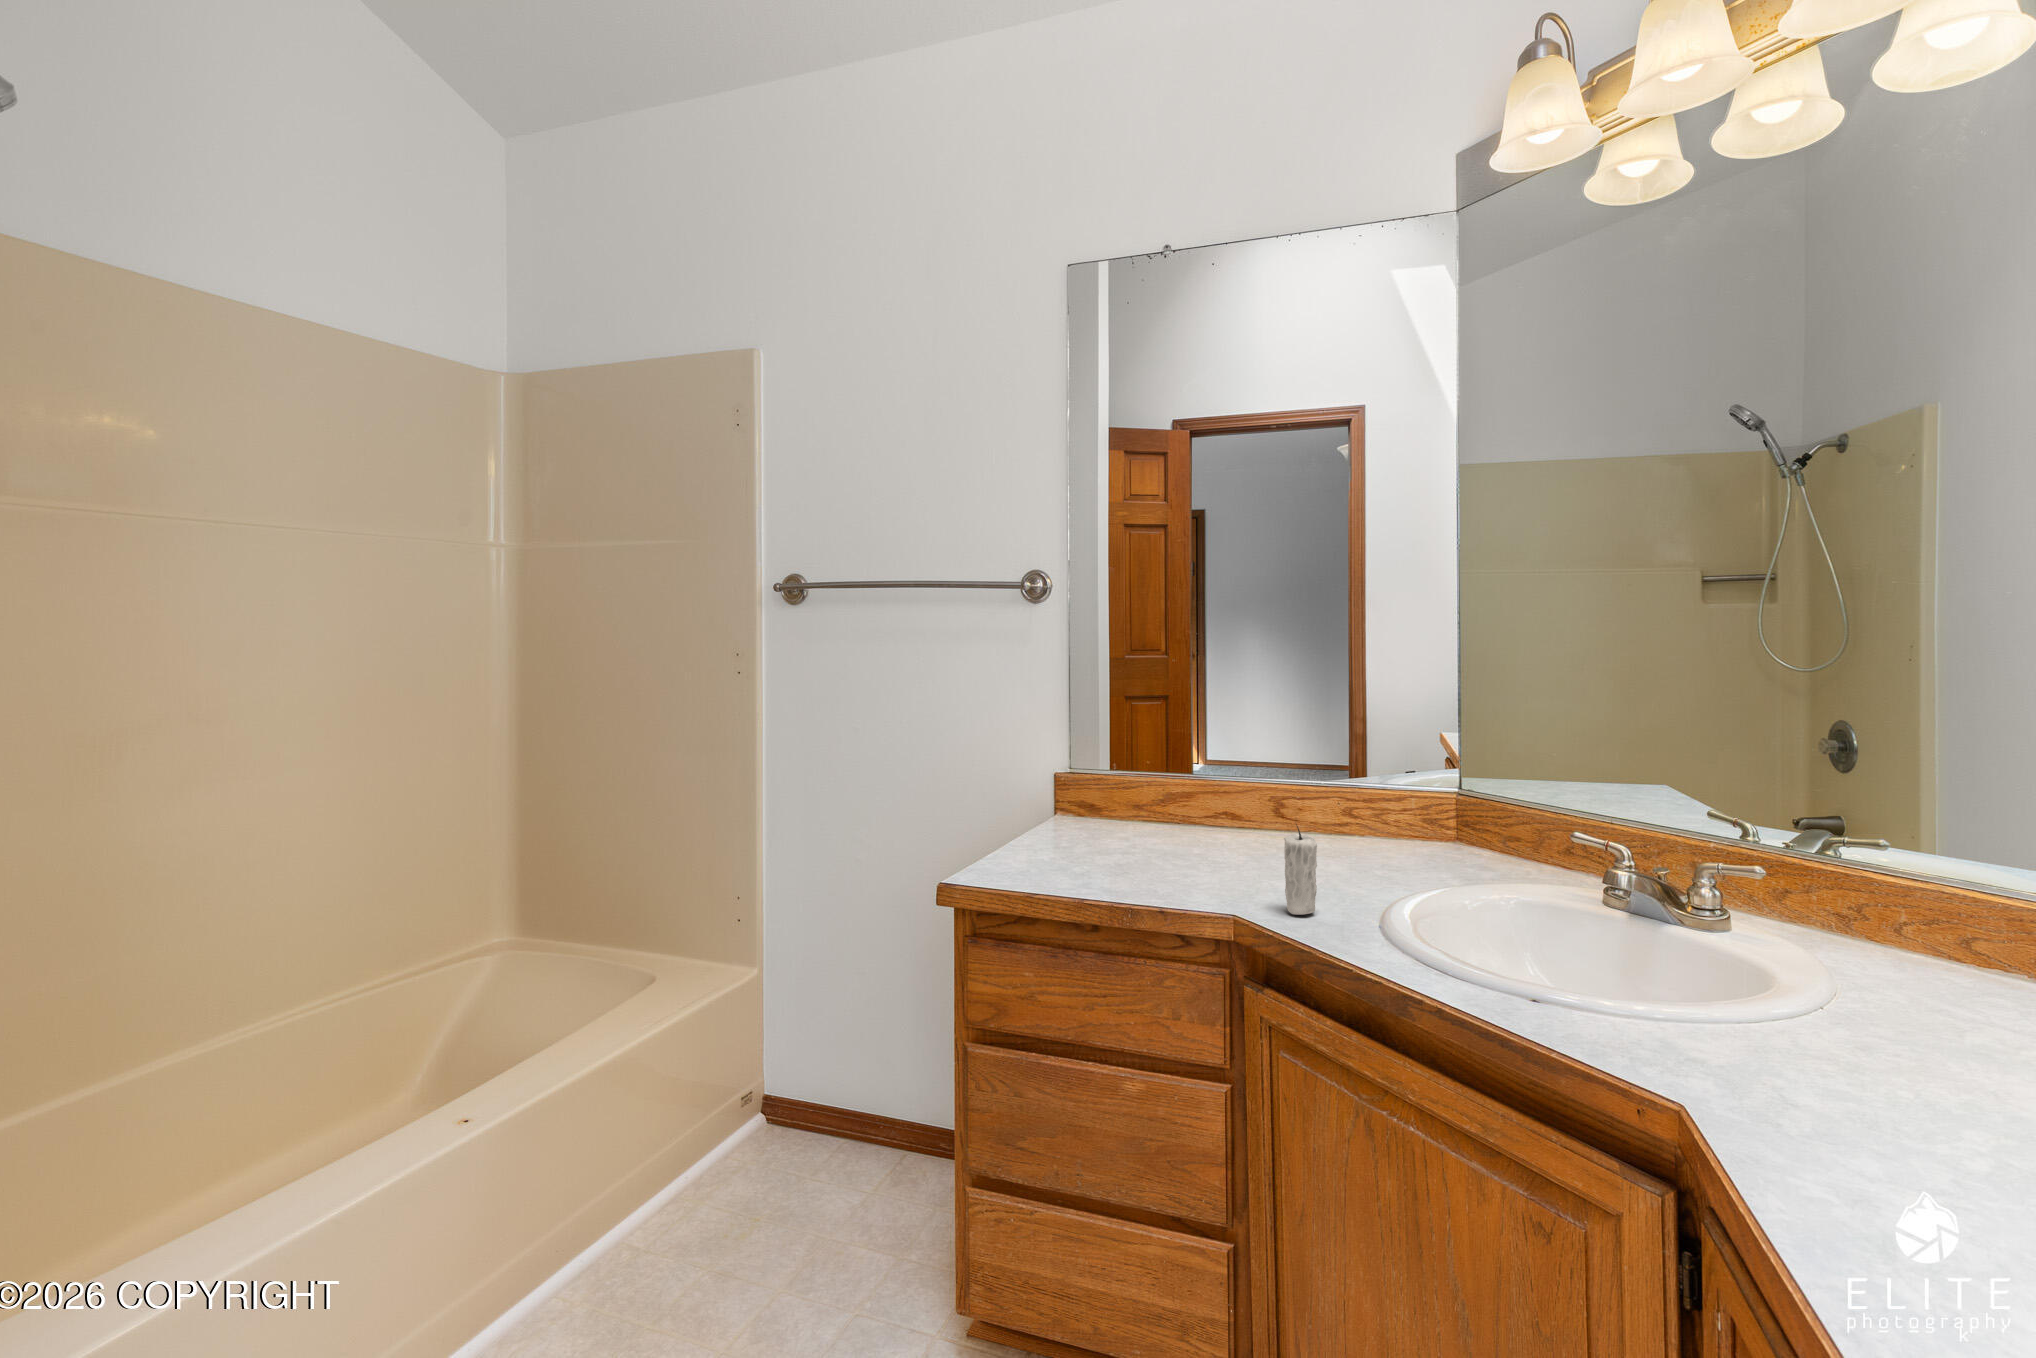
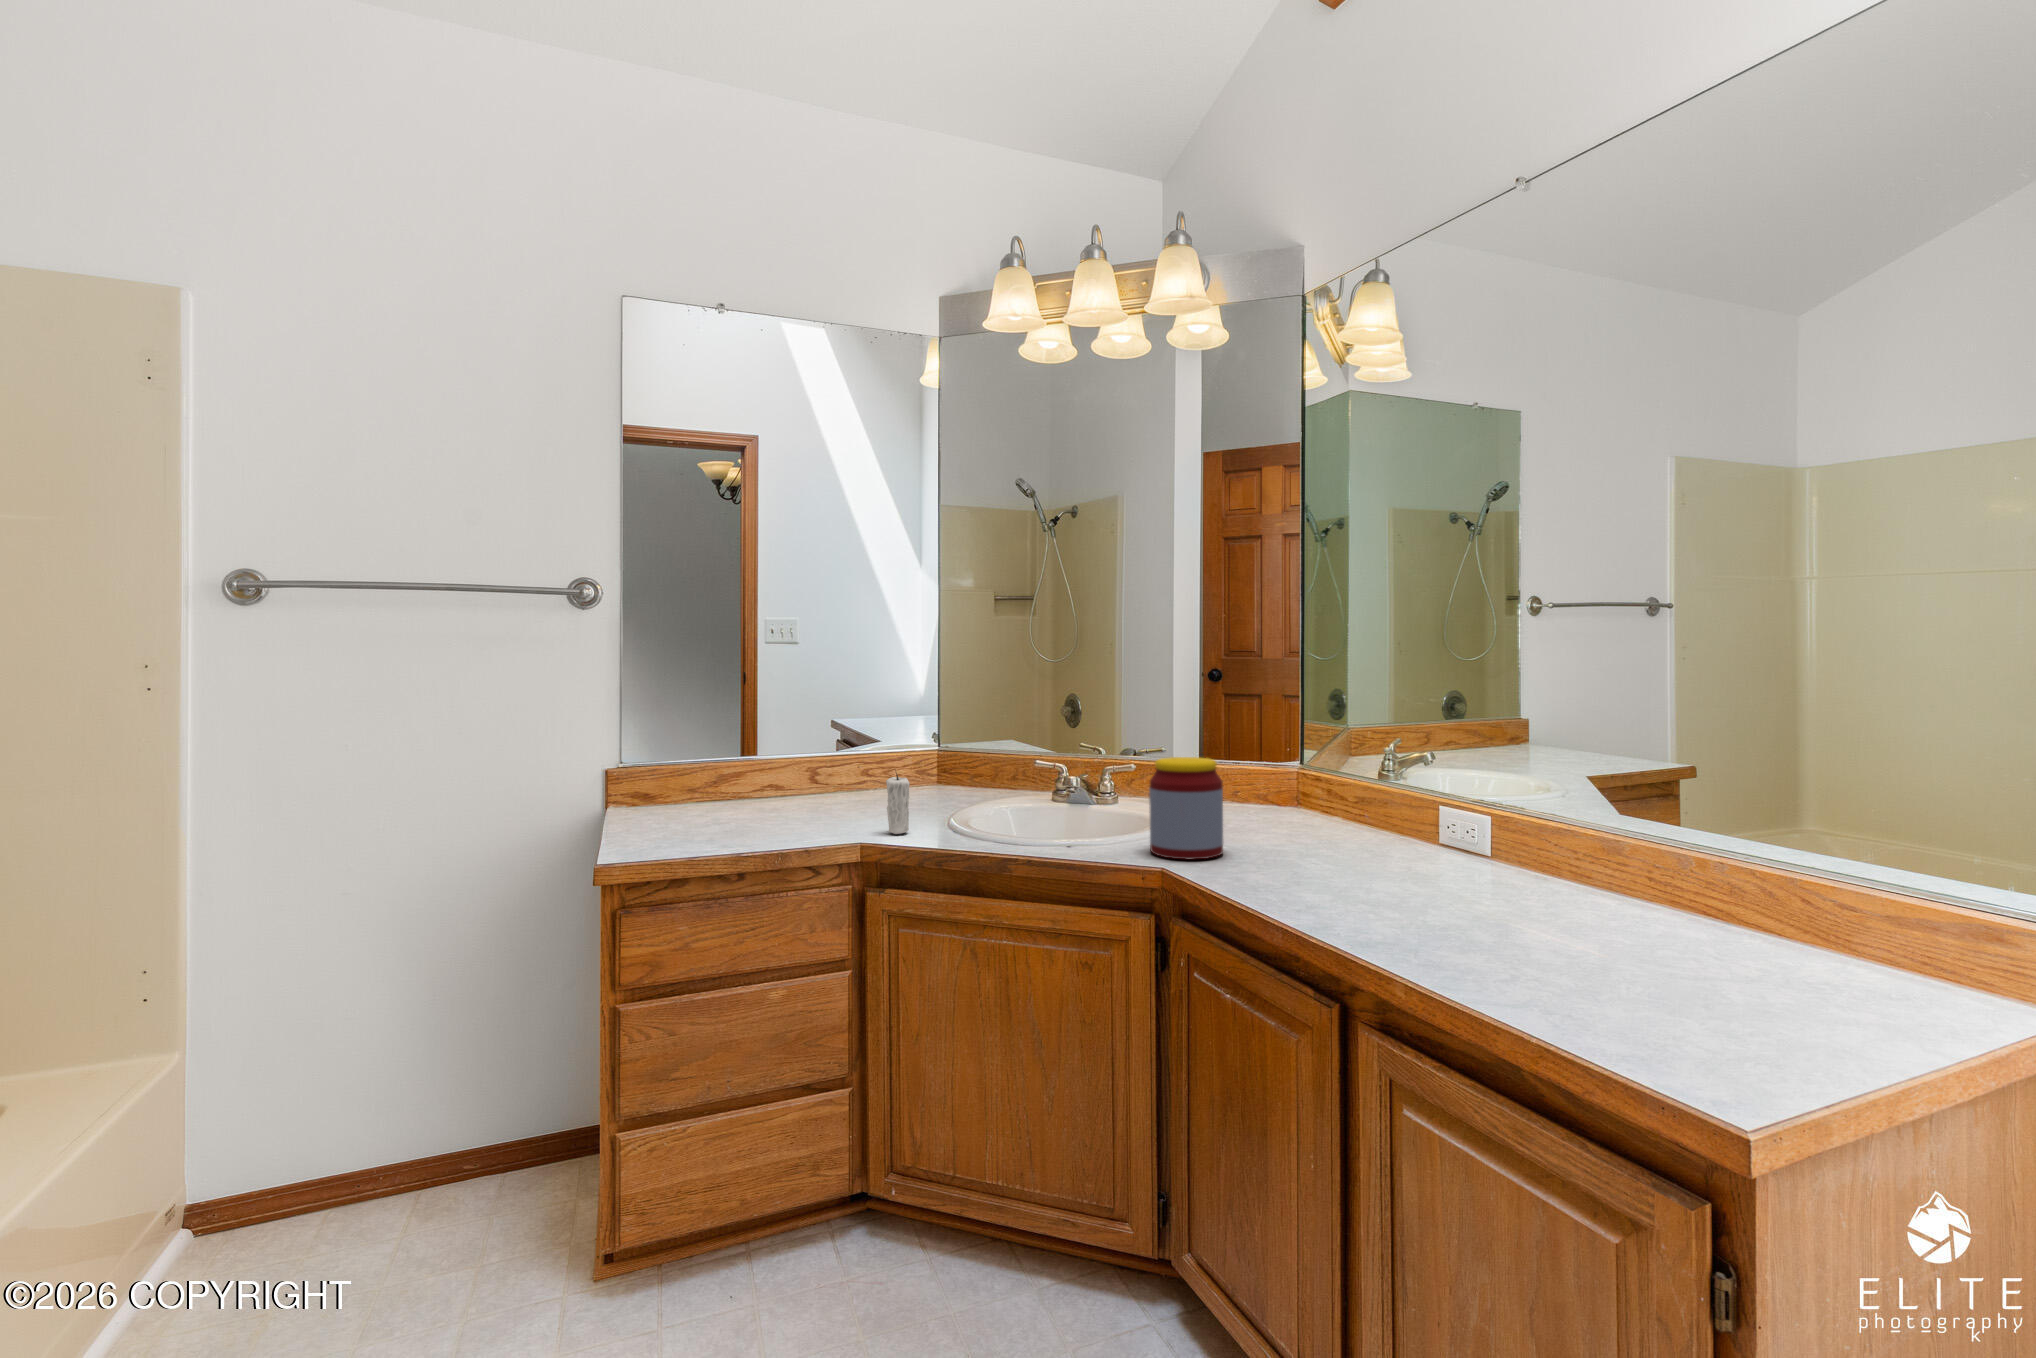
jar: none [1692,880,1883,1113] -> present [1149,757,1223,859]

